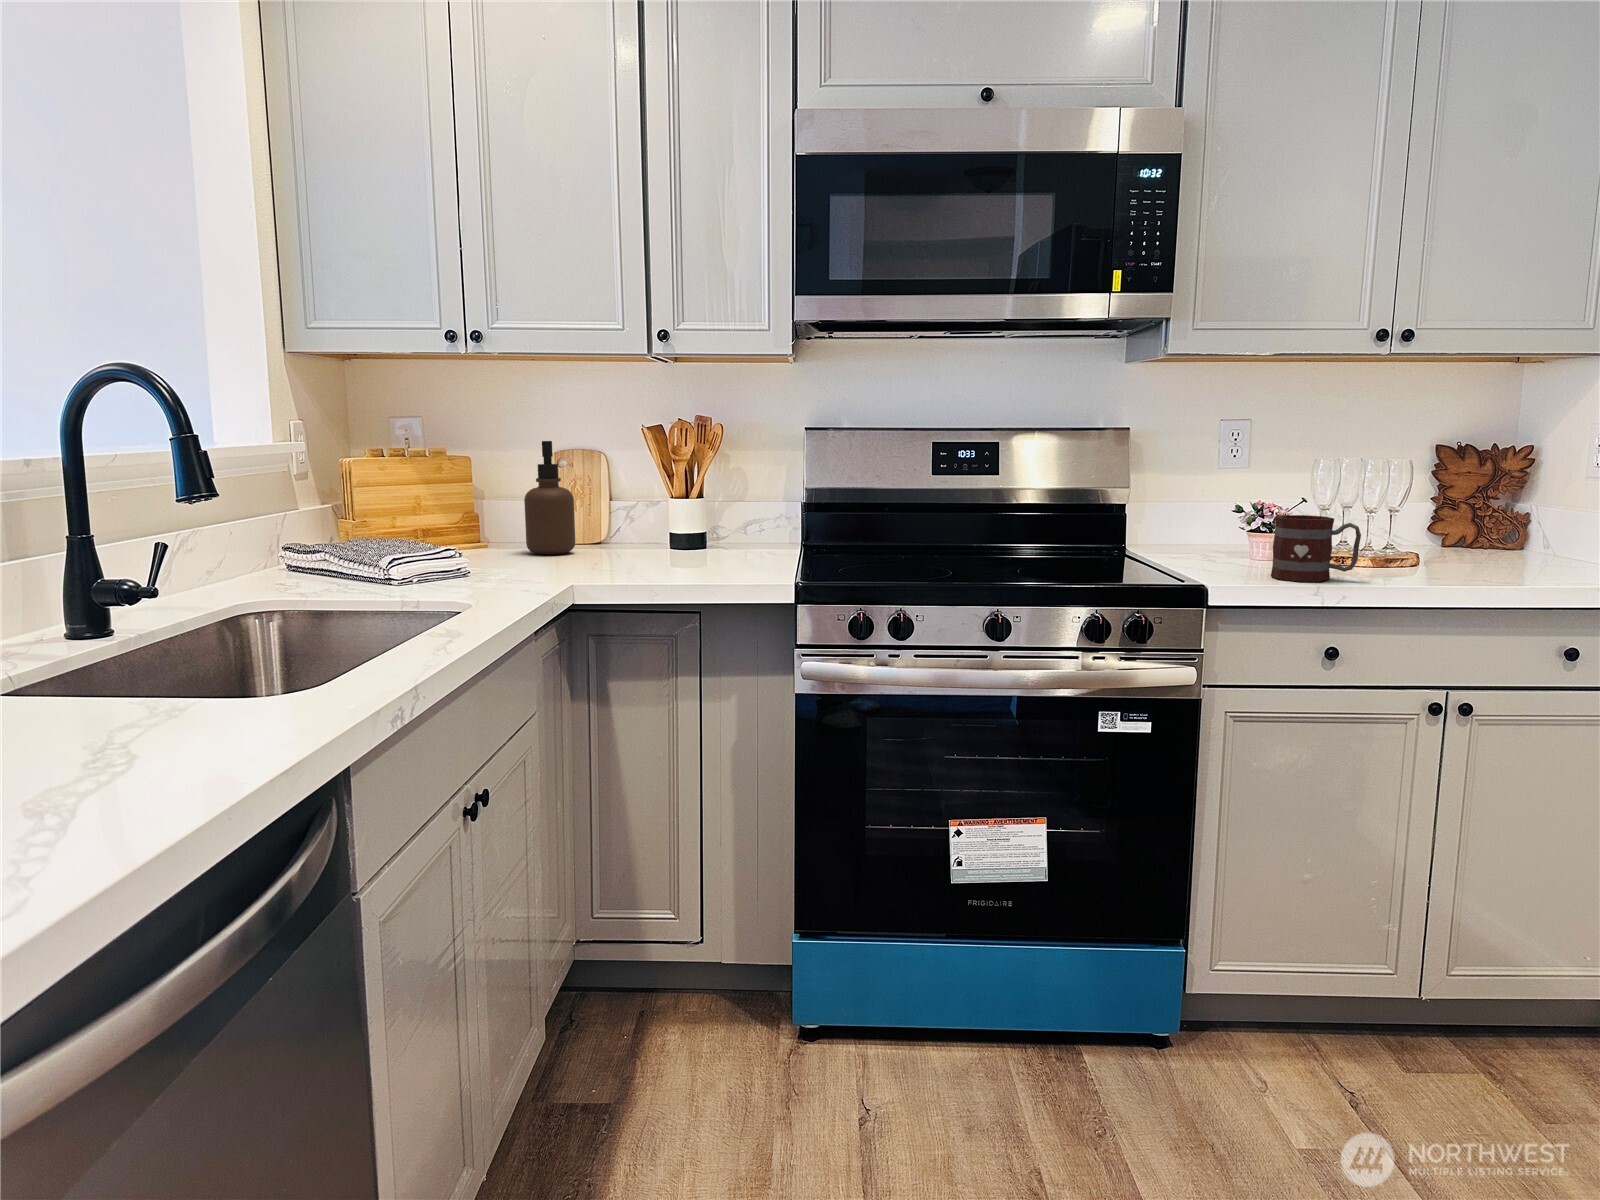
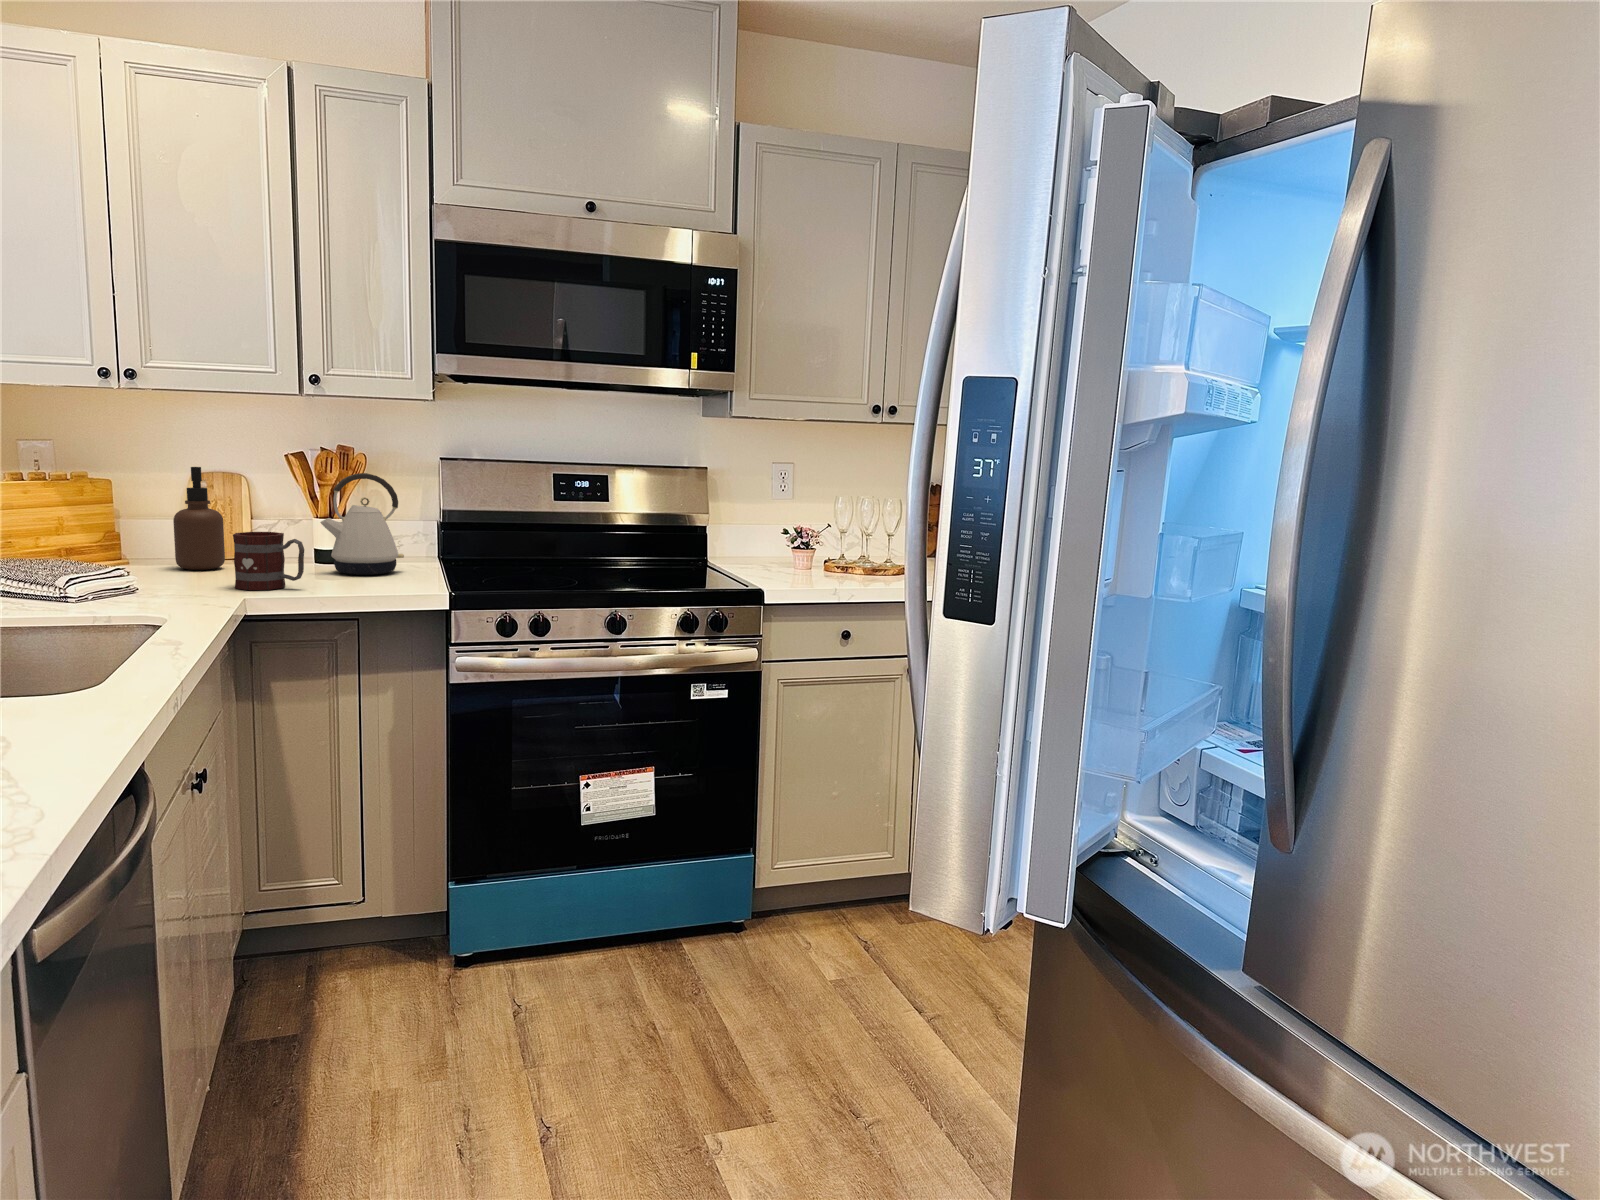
kettle: none [668,443,759,562] -> present [320,473,404,575]
mug: present [1271,515,1361,582] -> present [233,532,304,590]

